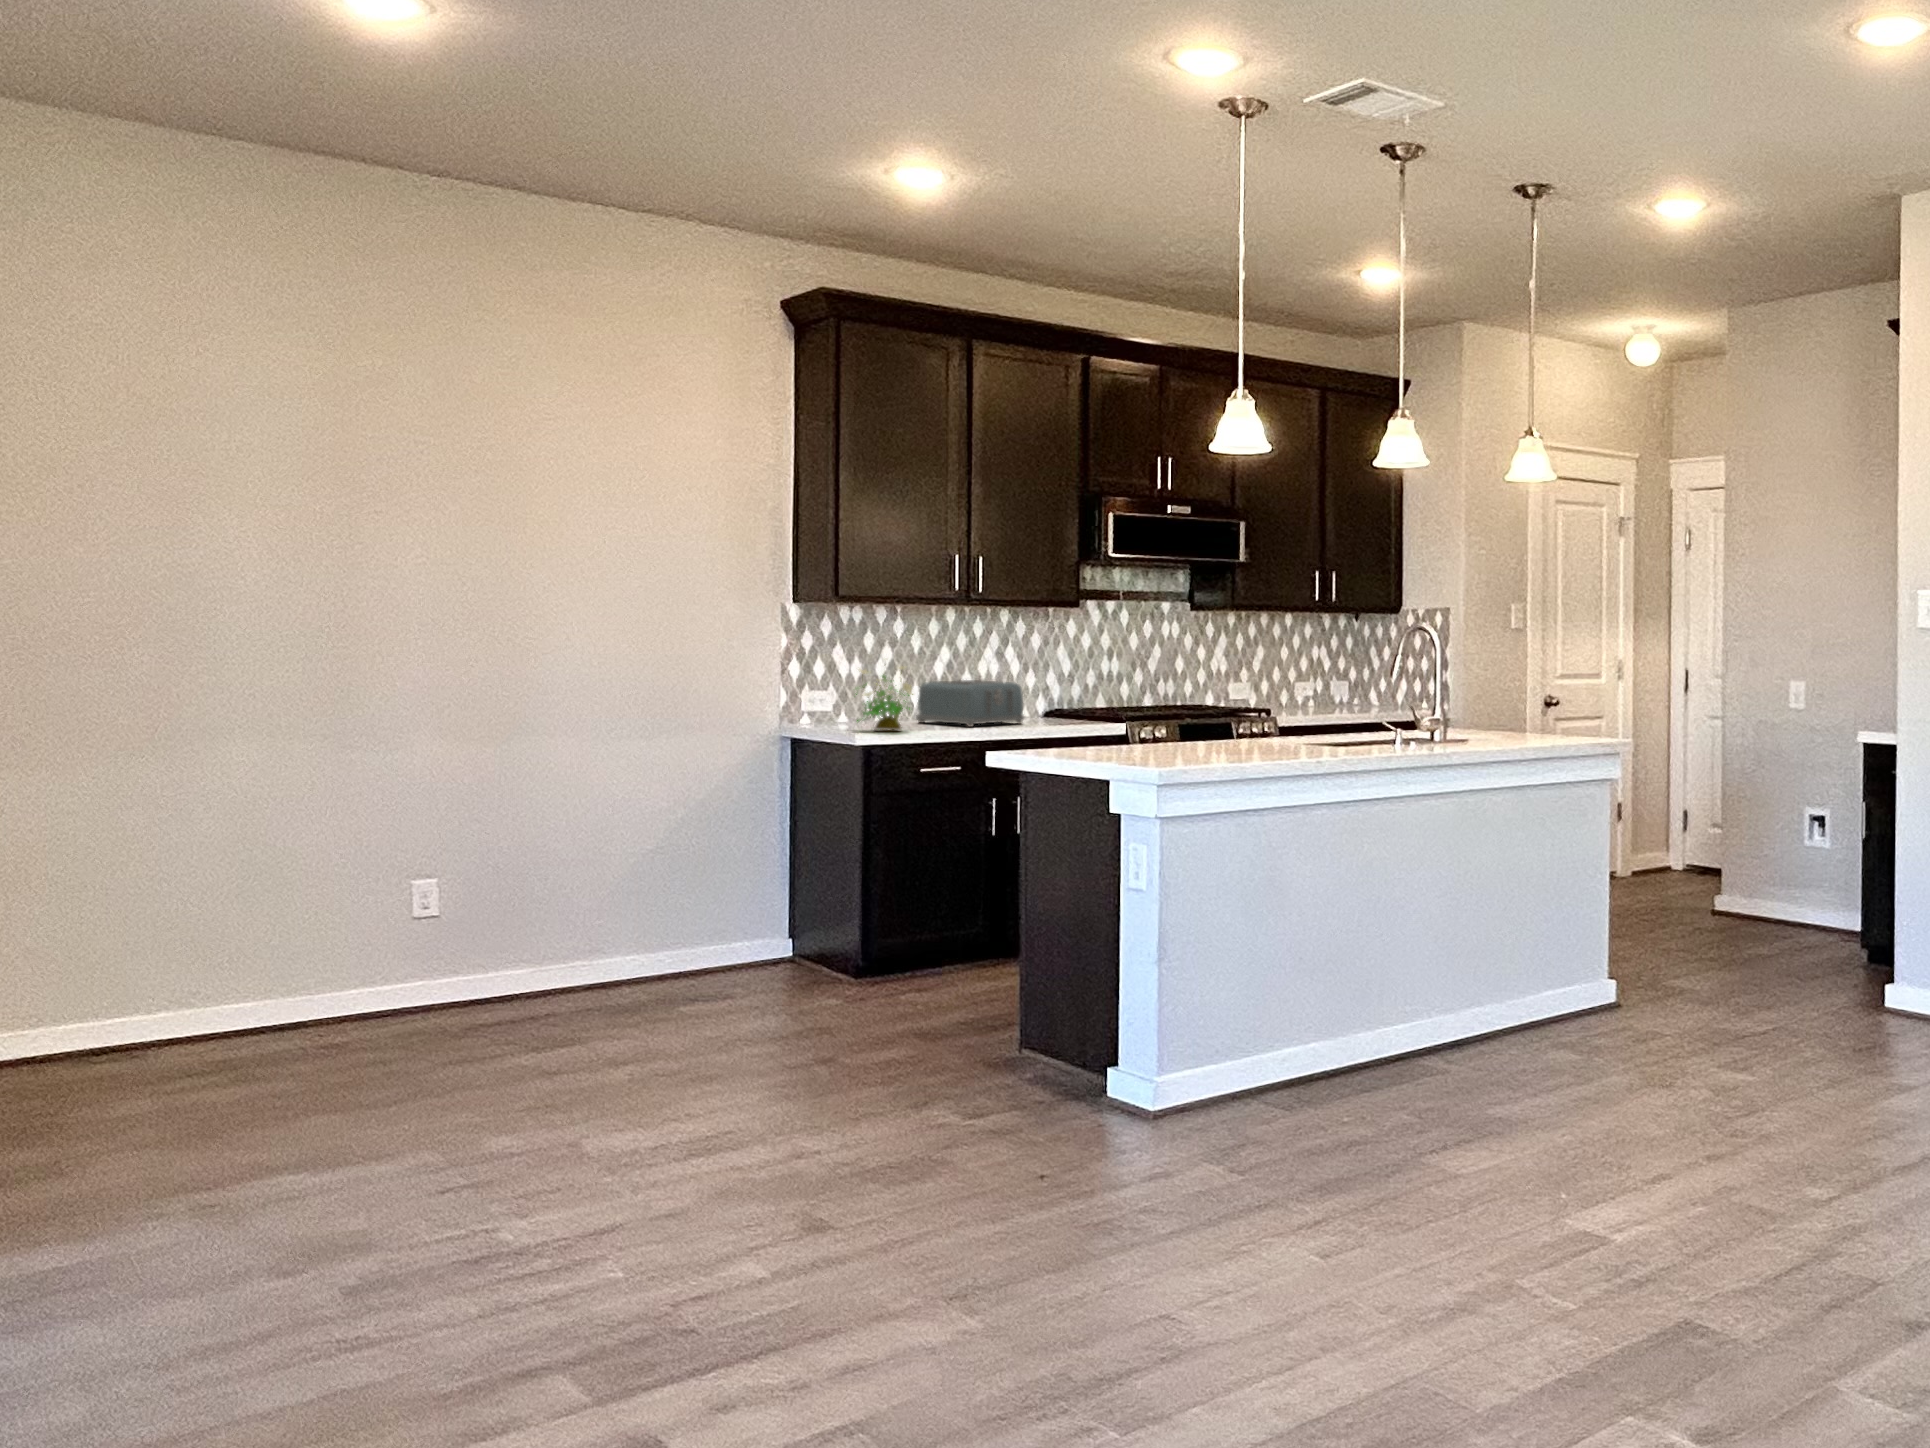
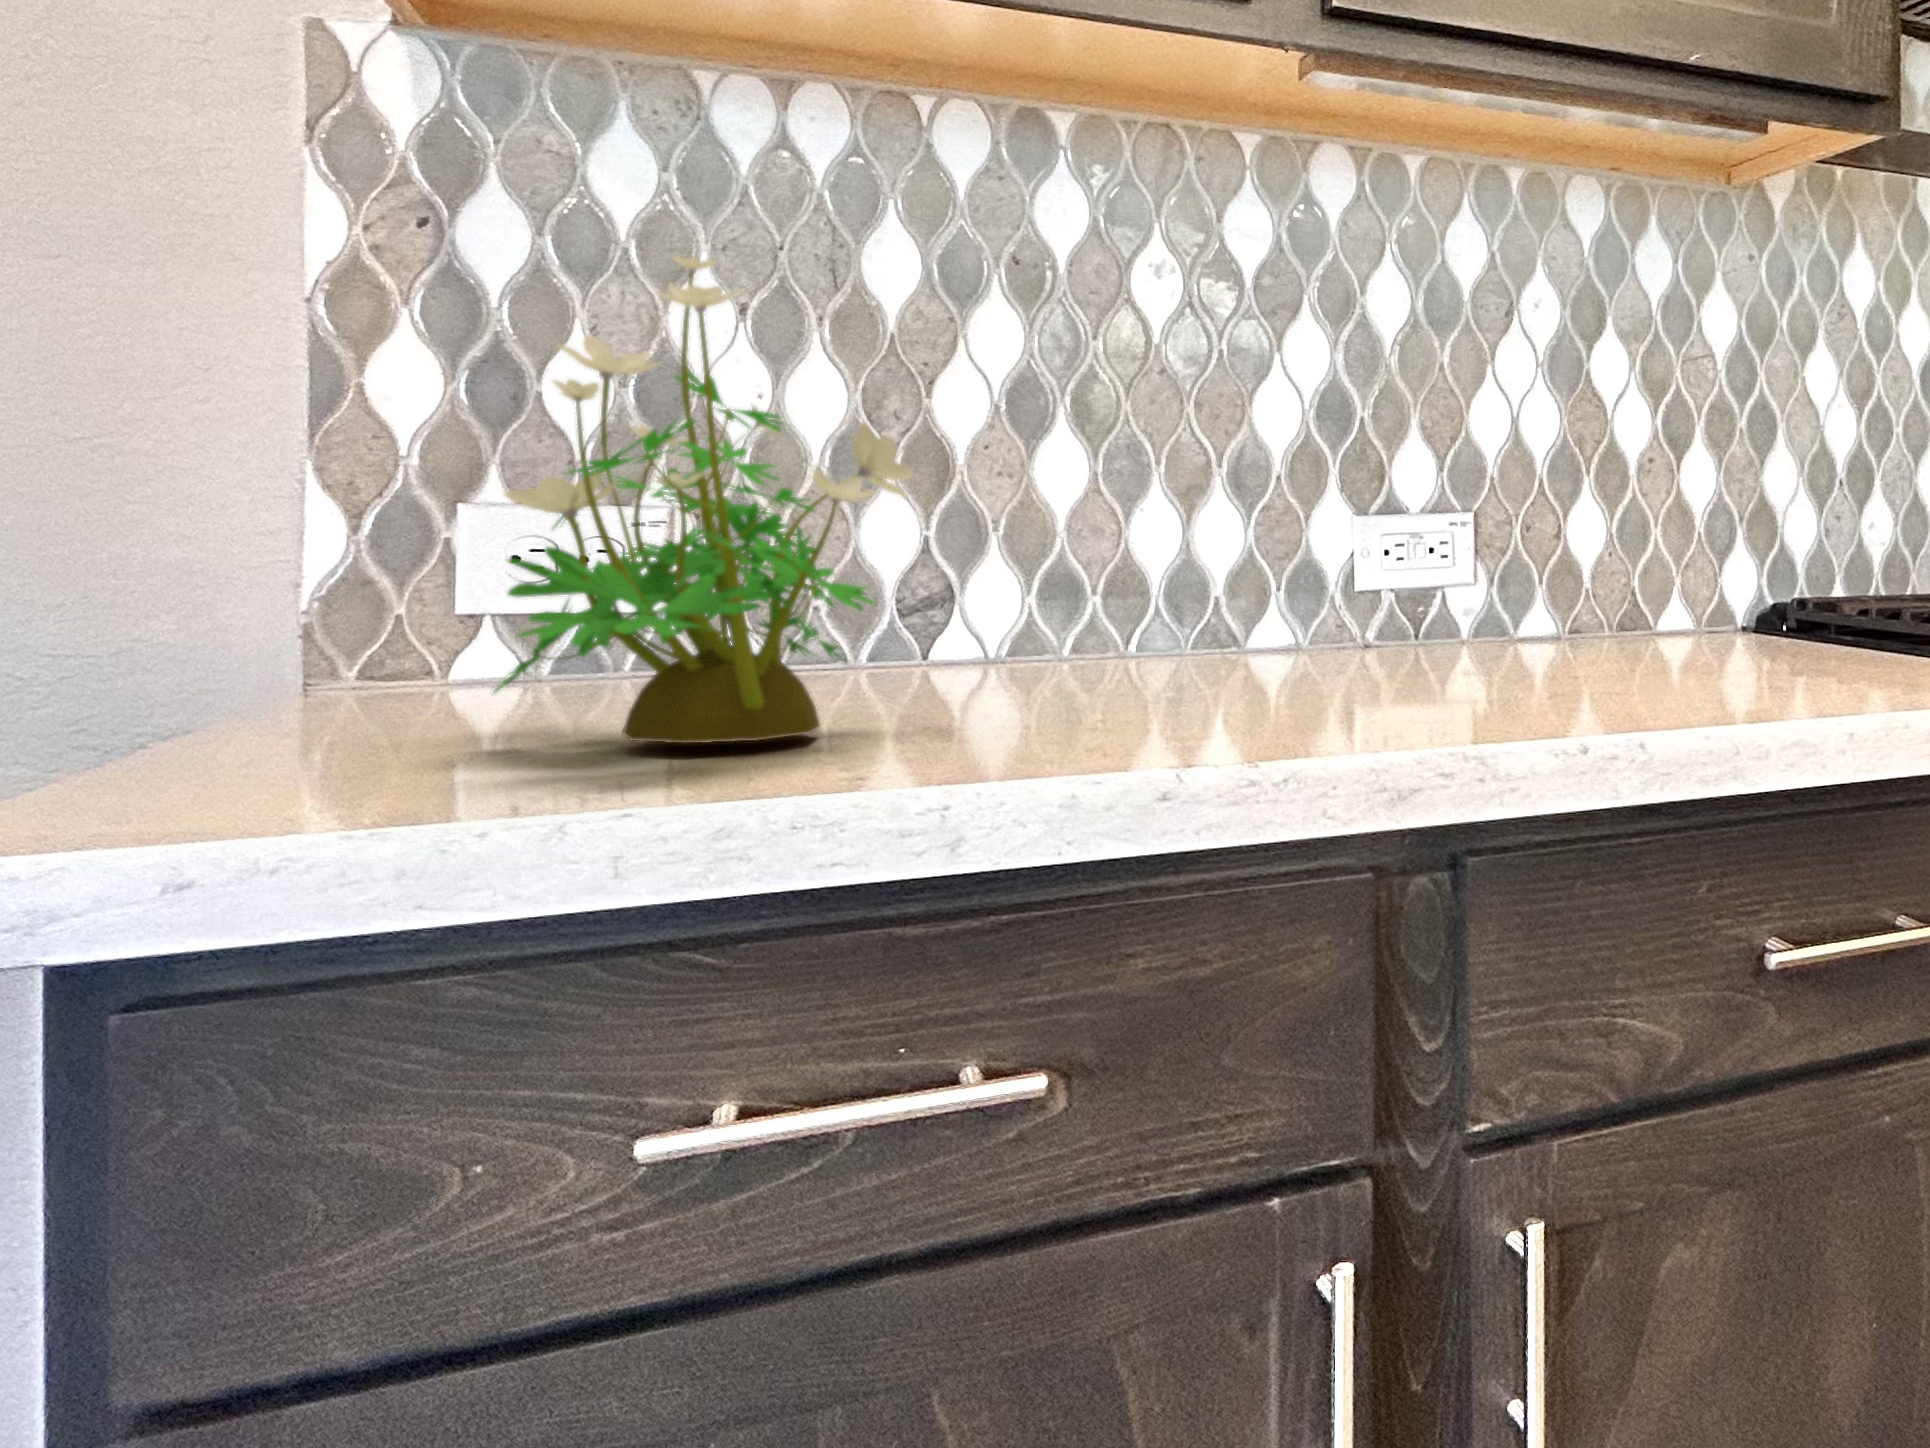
toaster: present [916,680,1024,727] -> none [1114,460,1646,699]

